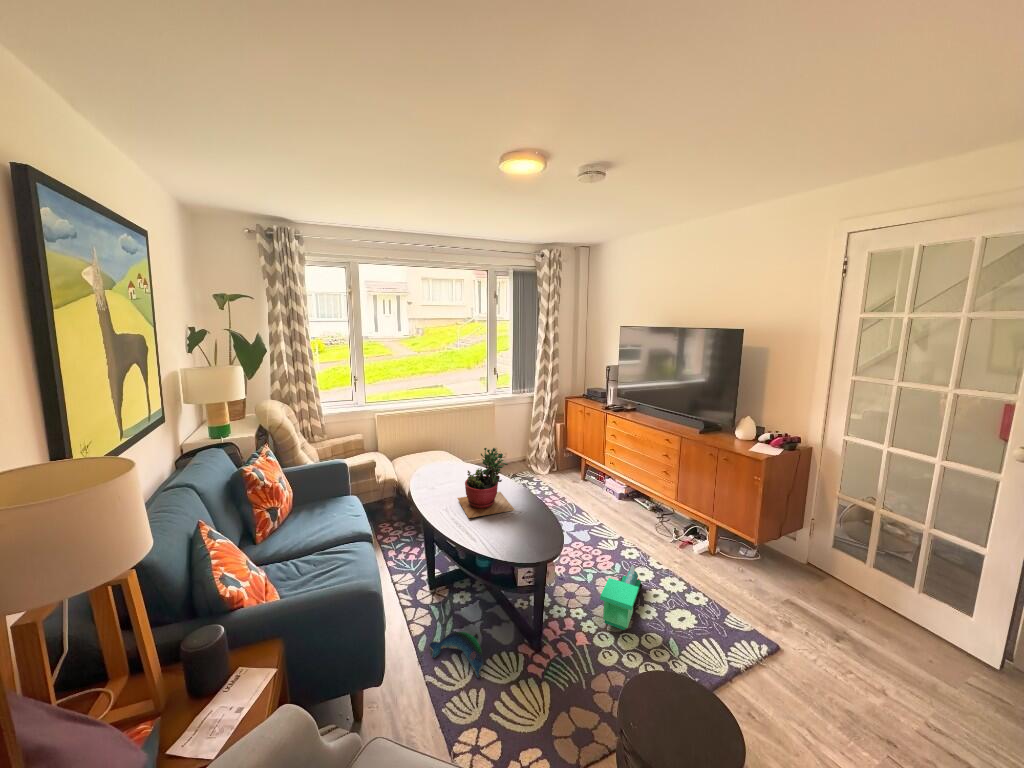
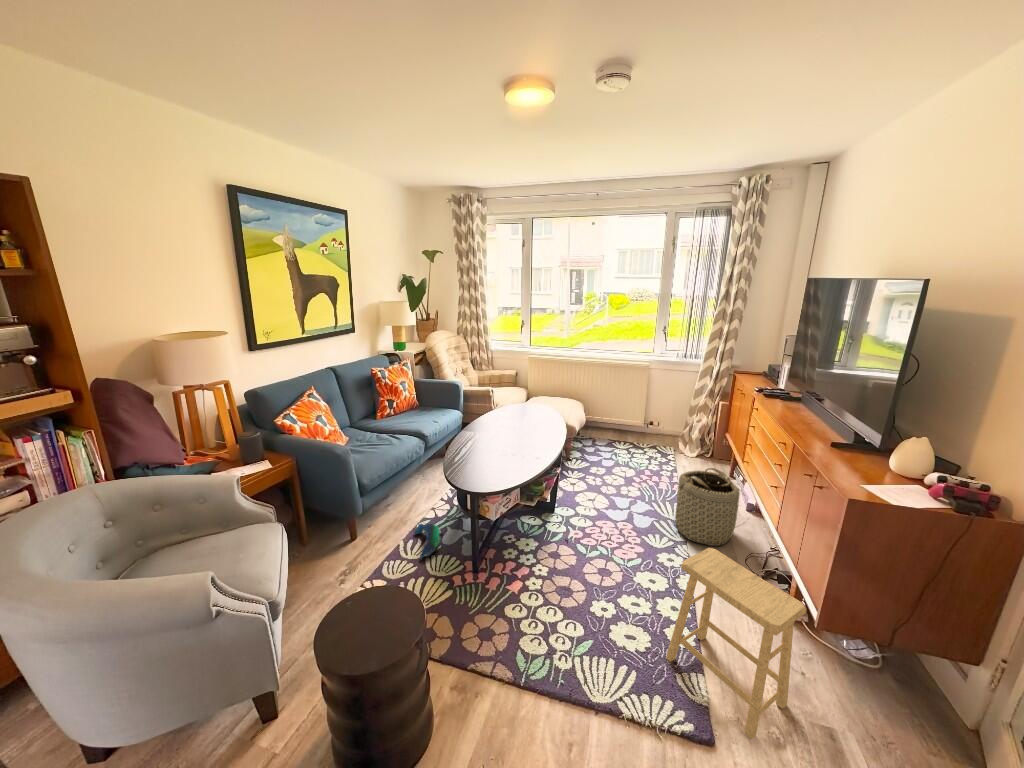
succulent plant: present [458,448,515,518] -> none [483,387,539,454]
basket: none [600,473,644,534] -> present [675,468,740,546]
footstool: none [701,522,791,632] -> present [666,548,806,739]
toy train: present [600,565,642,630] -> none [540,550,634,603]

